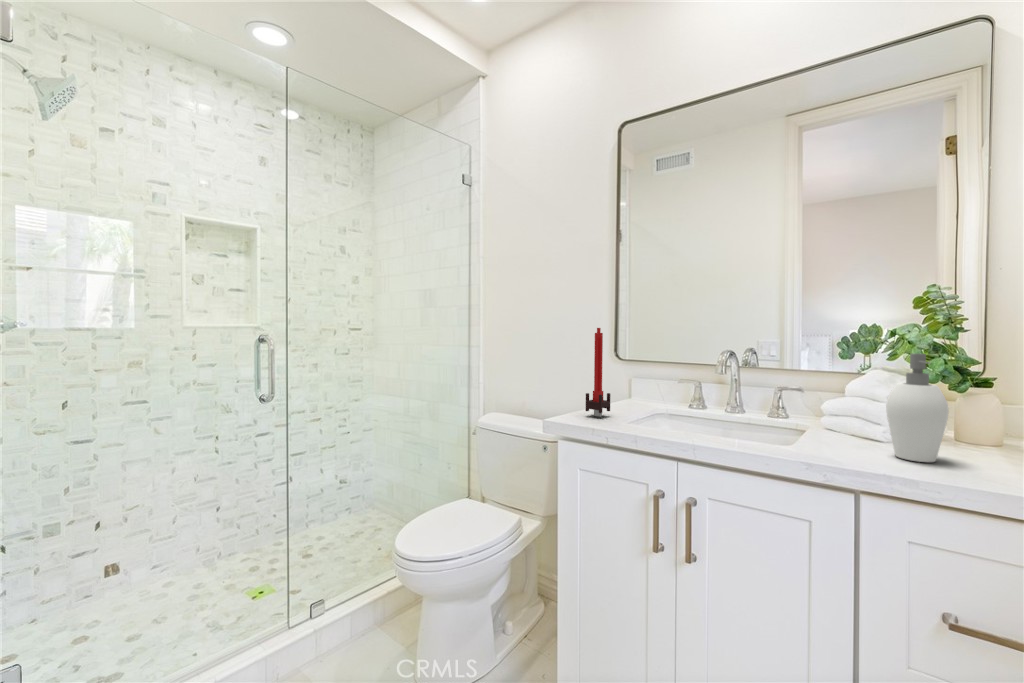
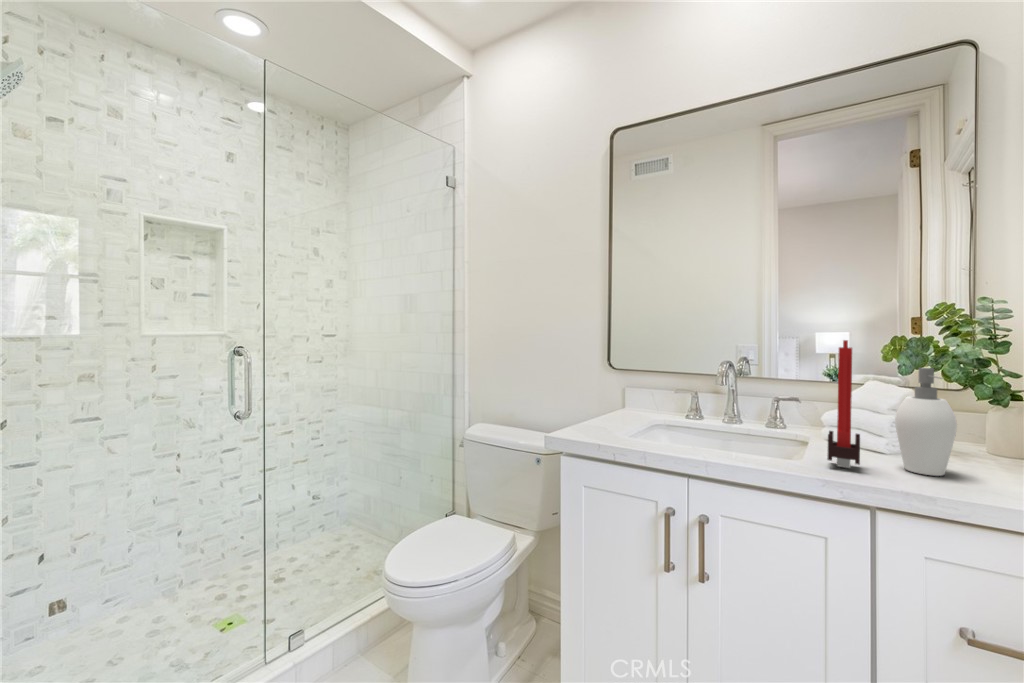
candle: present [585,328,610,417] -> present [827,340,860,468]

